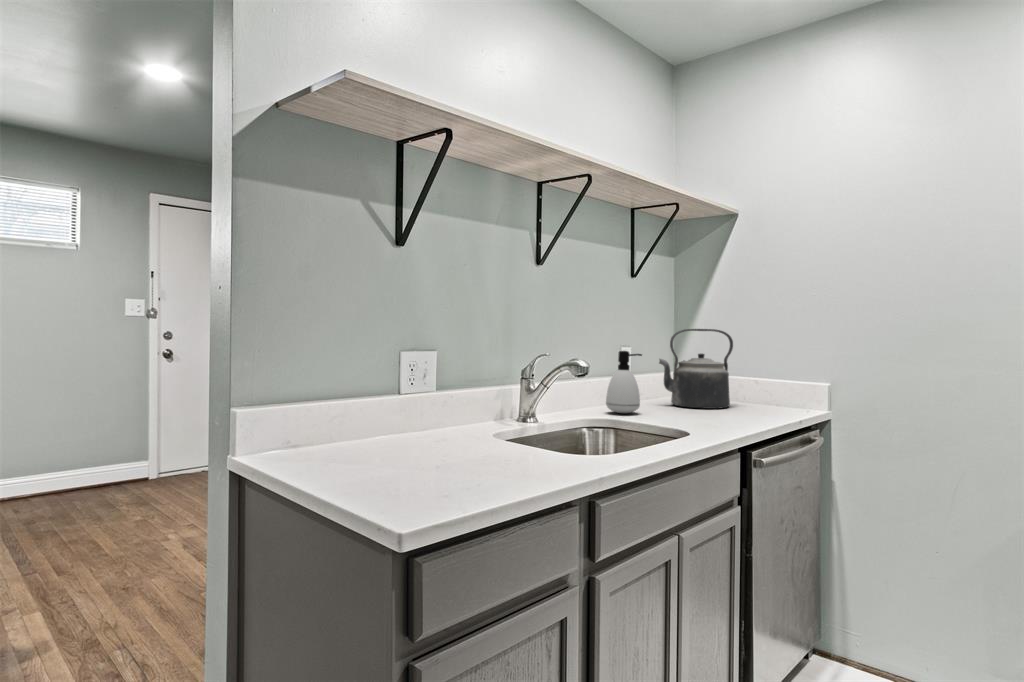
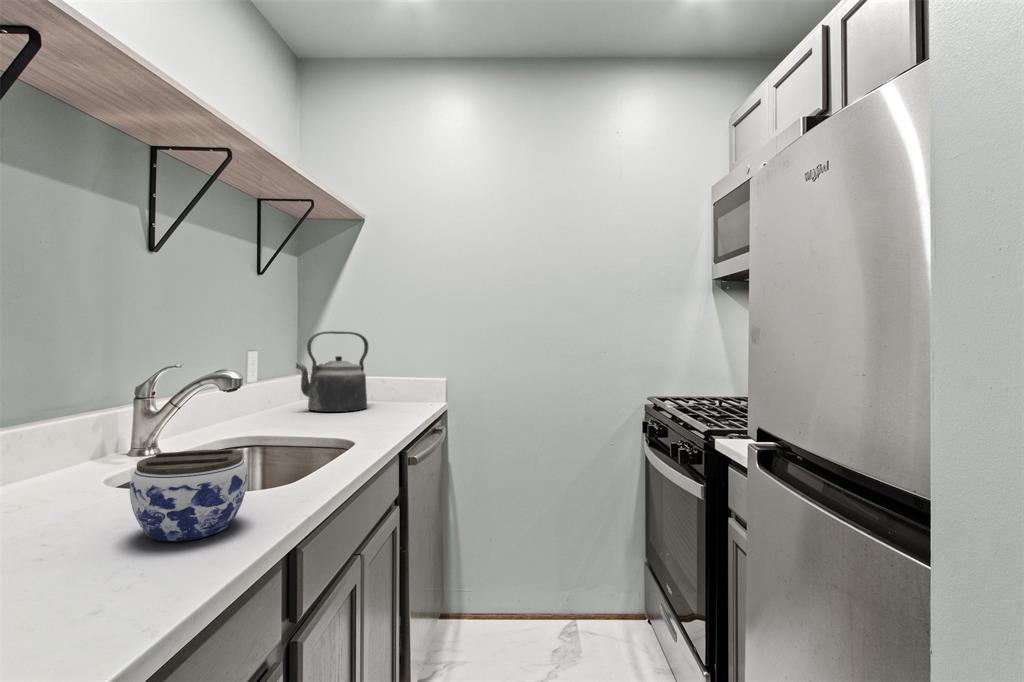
soap dispenser: present [606,351,642,413] -> none [244,356,288,427]
jar: none [486,411,556,470] -> present [130,449,247,541]

